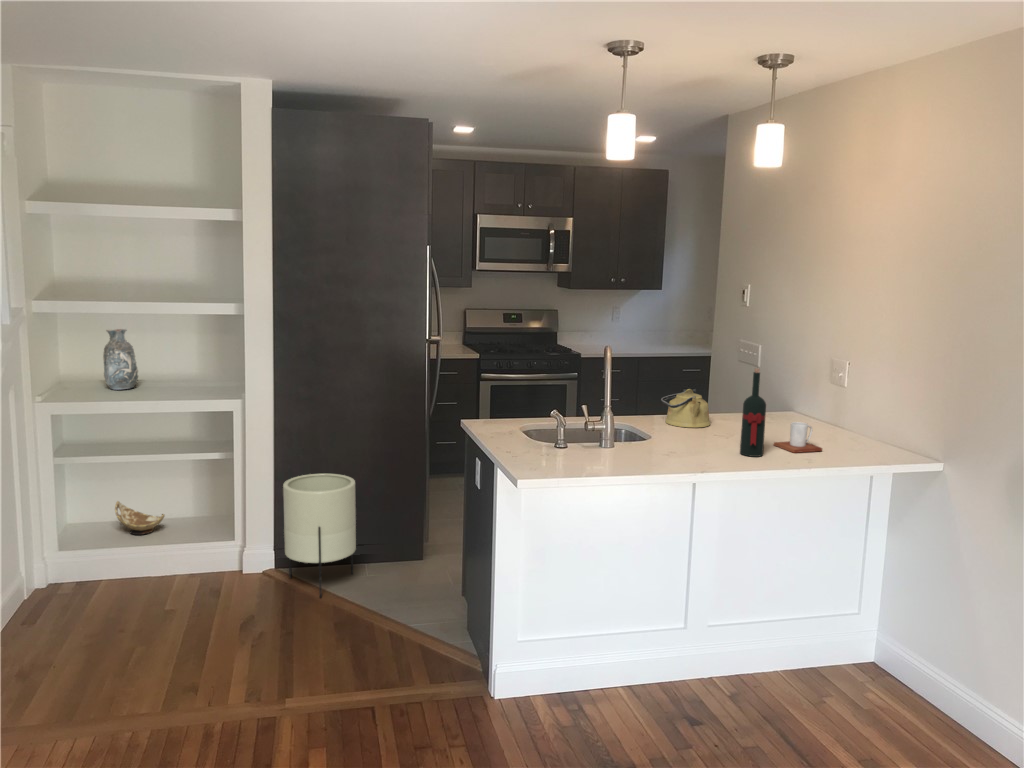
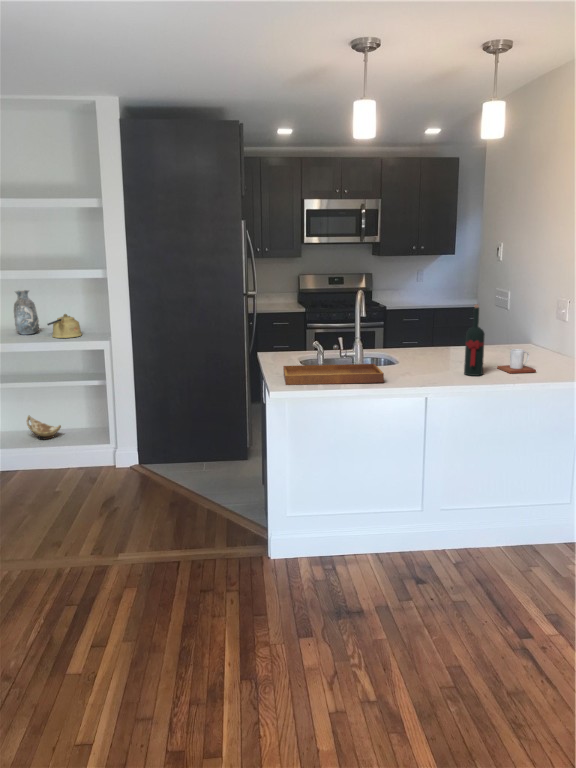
kettle: present [661,389,710,428] -> present [47,314,82,338]
tray: none [518,418,653,471] -> present [283,345,384,385]
planter: present [283,474,356,597] -> none [137,396,193,486]

